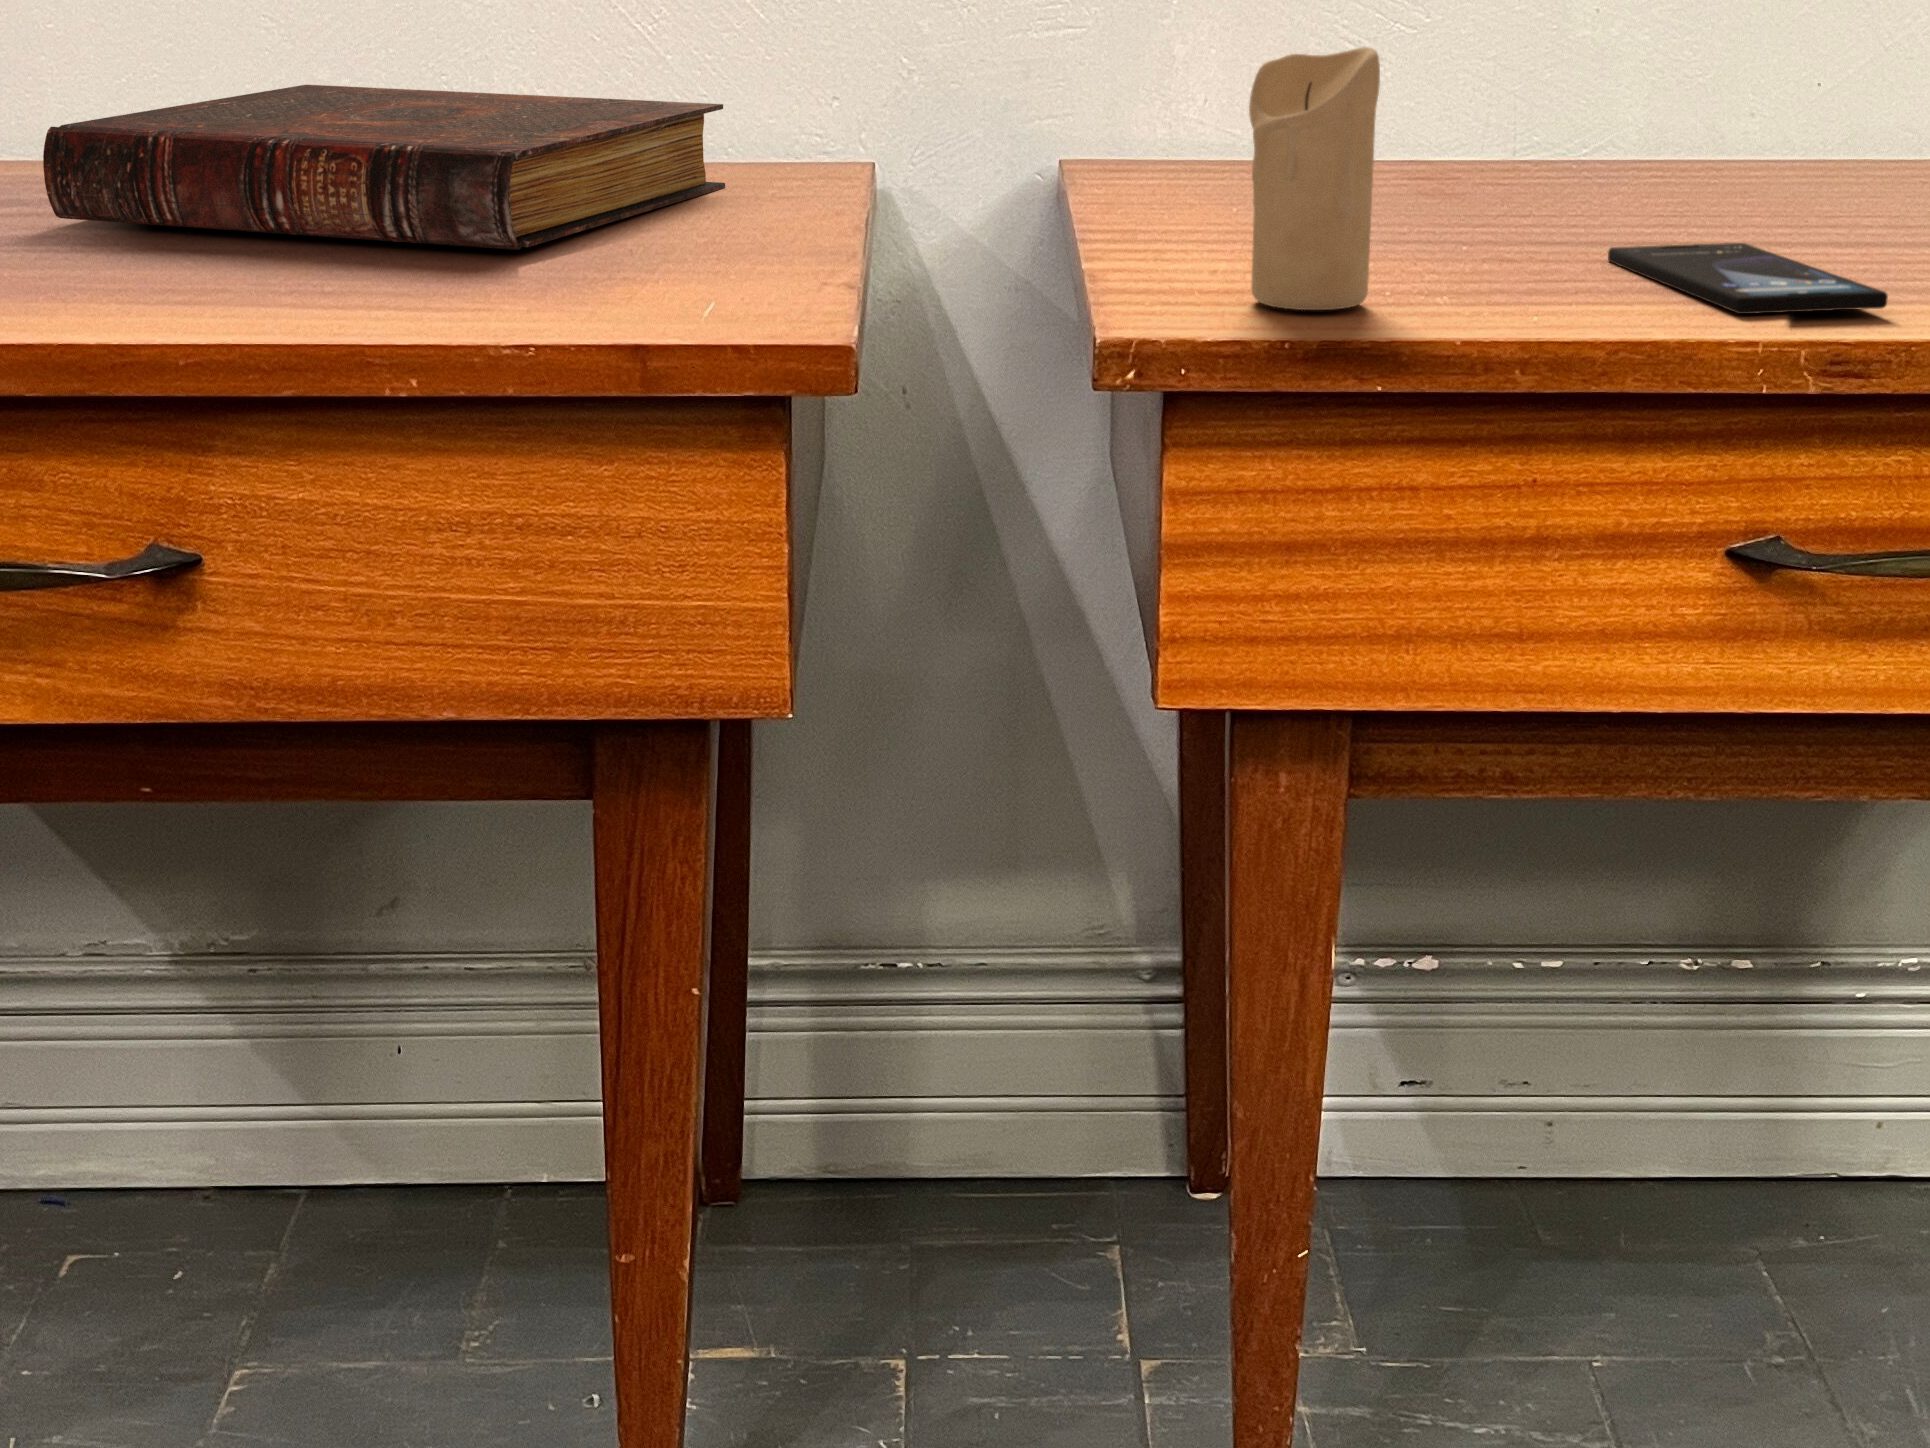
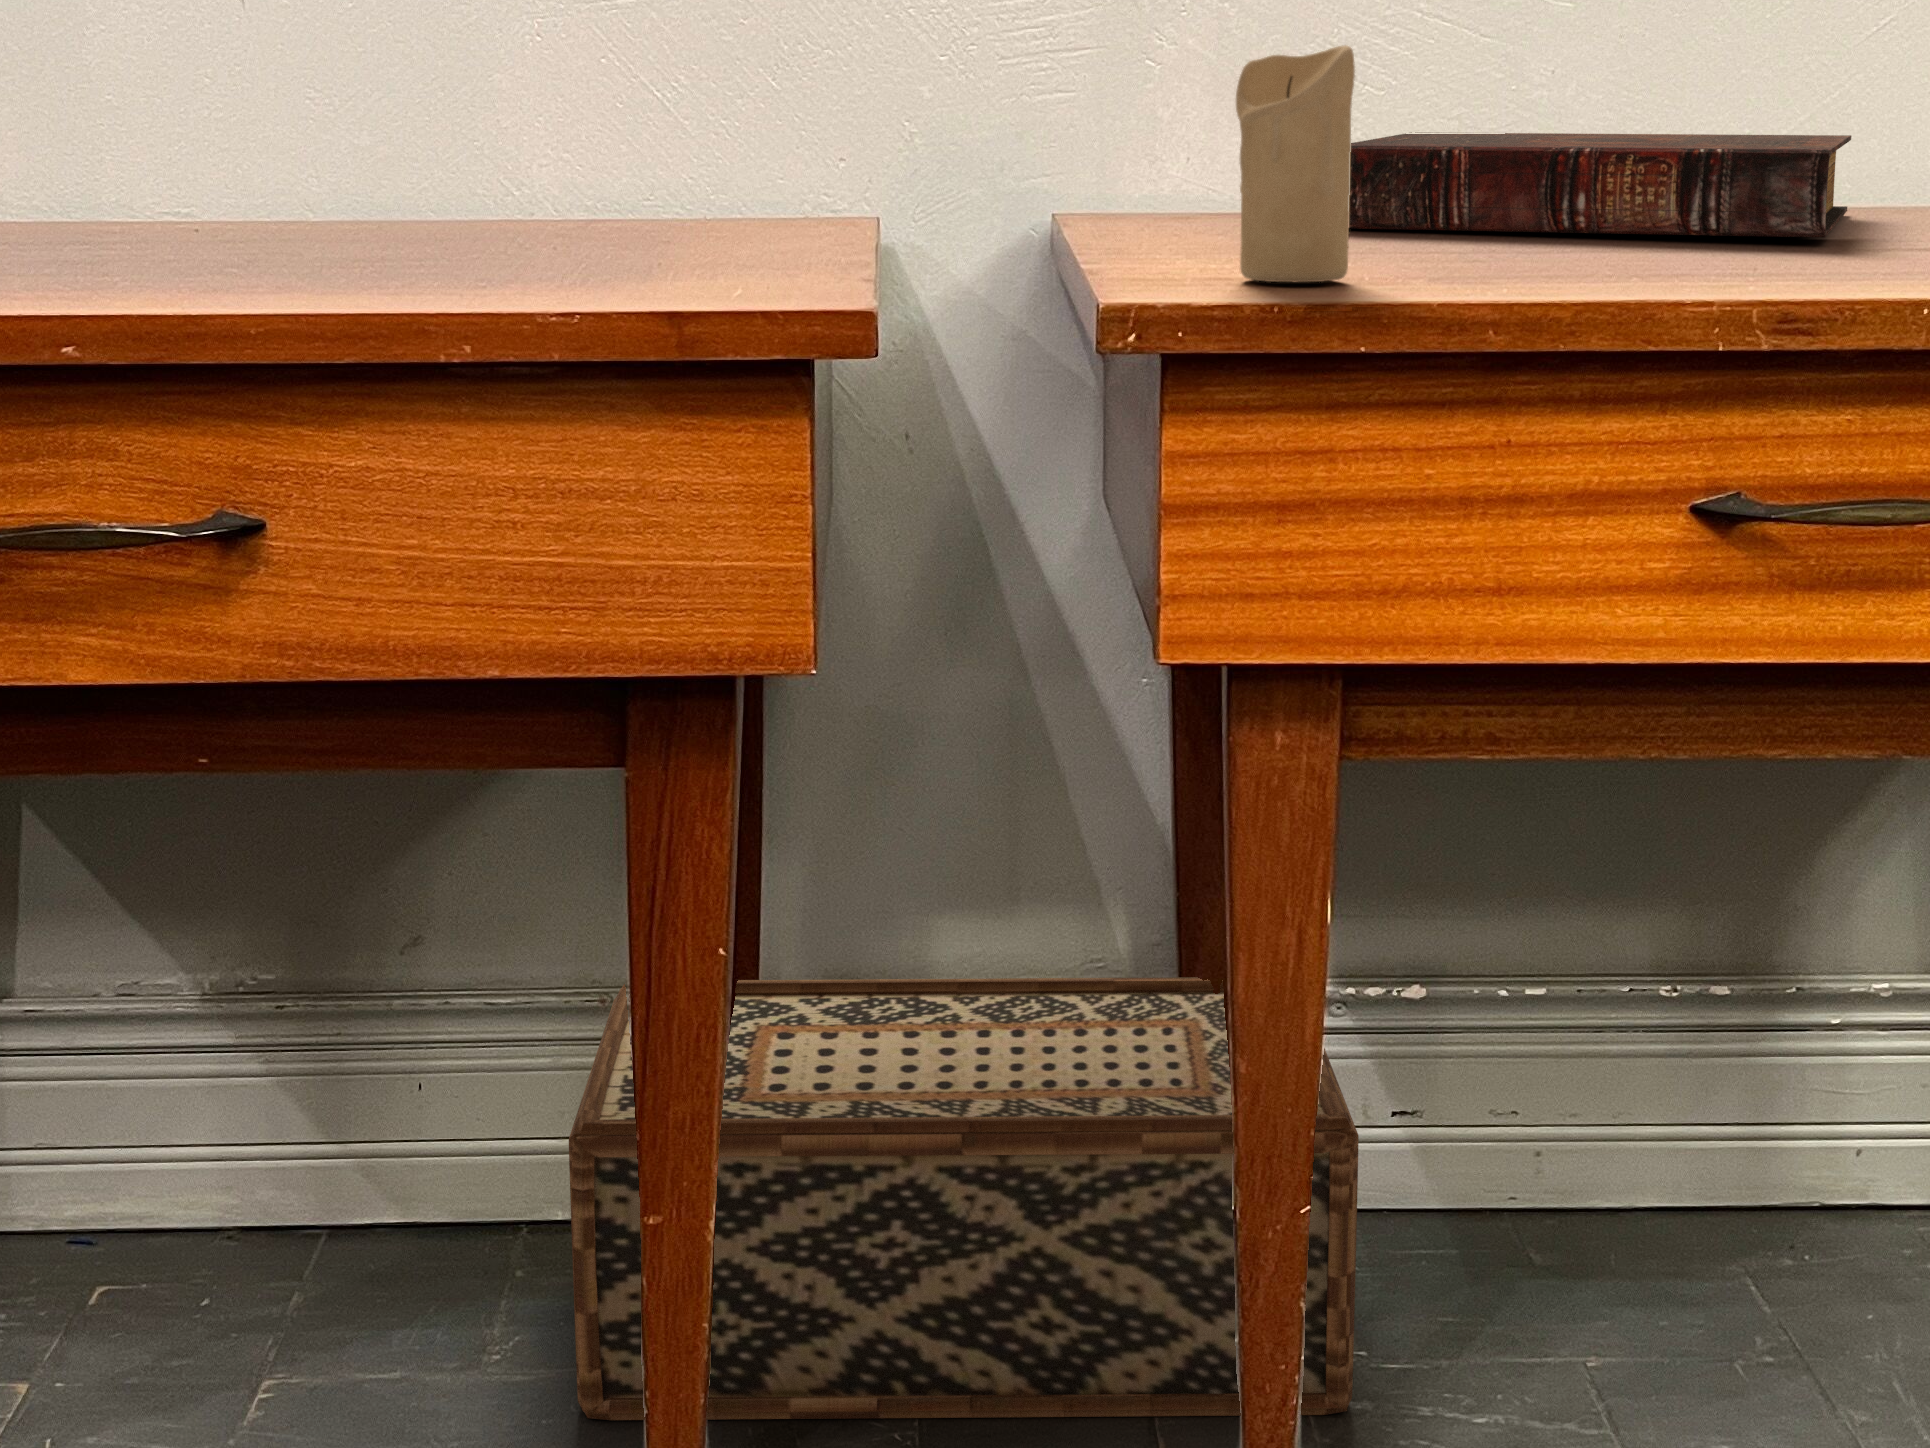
book: present [43,85,725,250] -> present [1349,132,1851,238]
smartphone: present [1608,243,1888,314] -> none [1567,242,1827,282]
woven basket: none [547,952,1364,1422] -> present [569,977,1359,1420]

